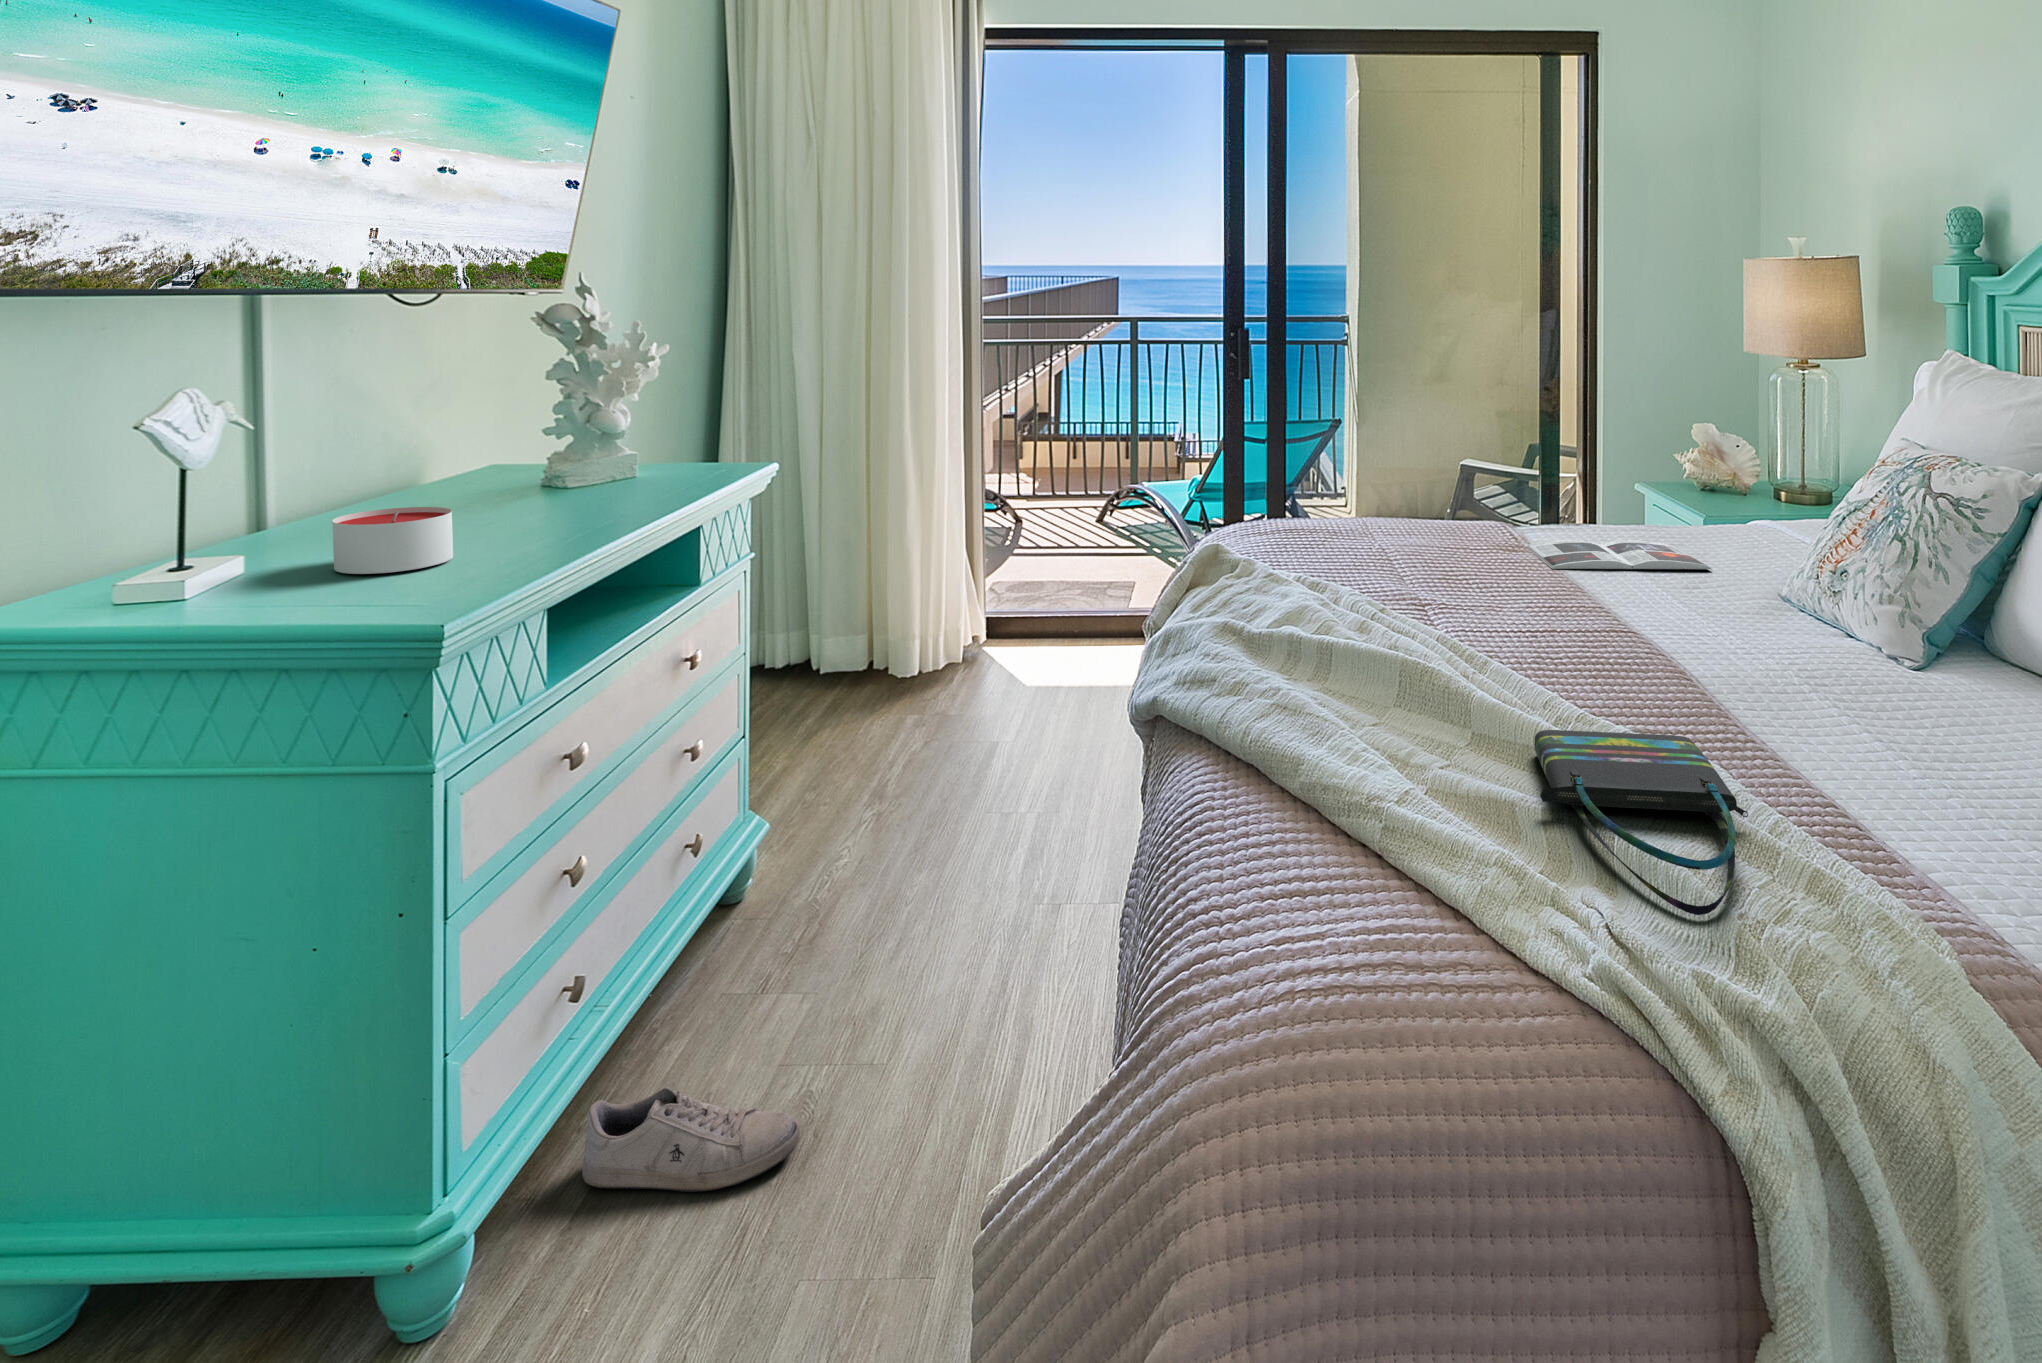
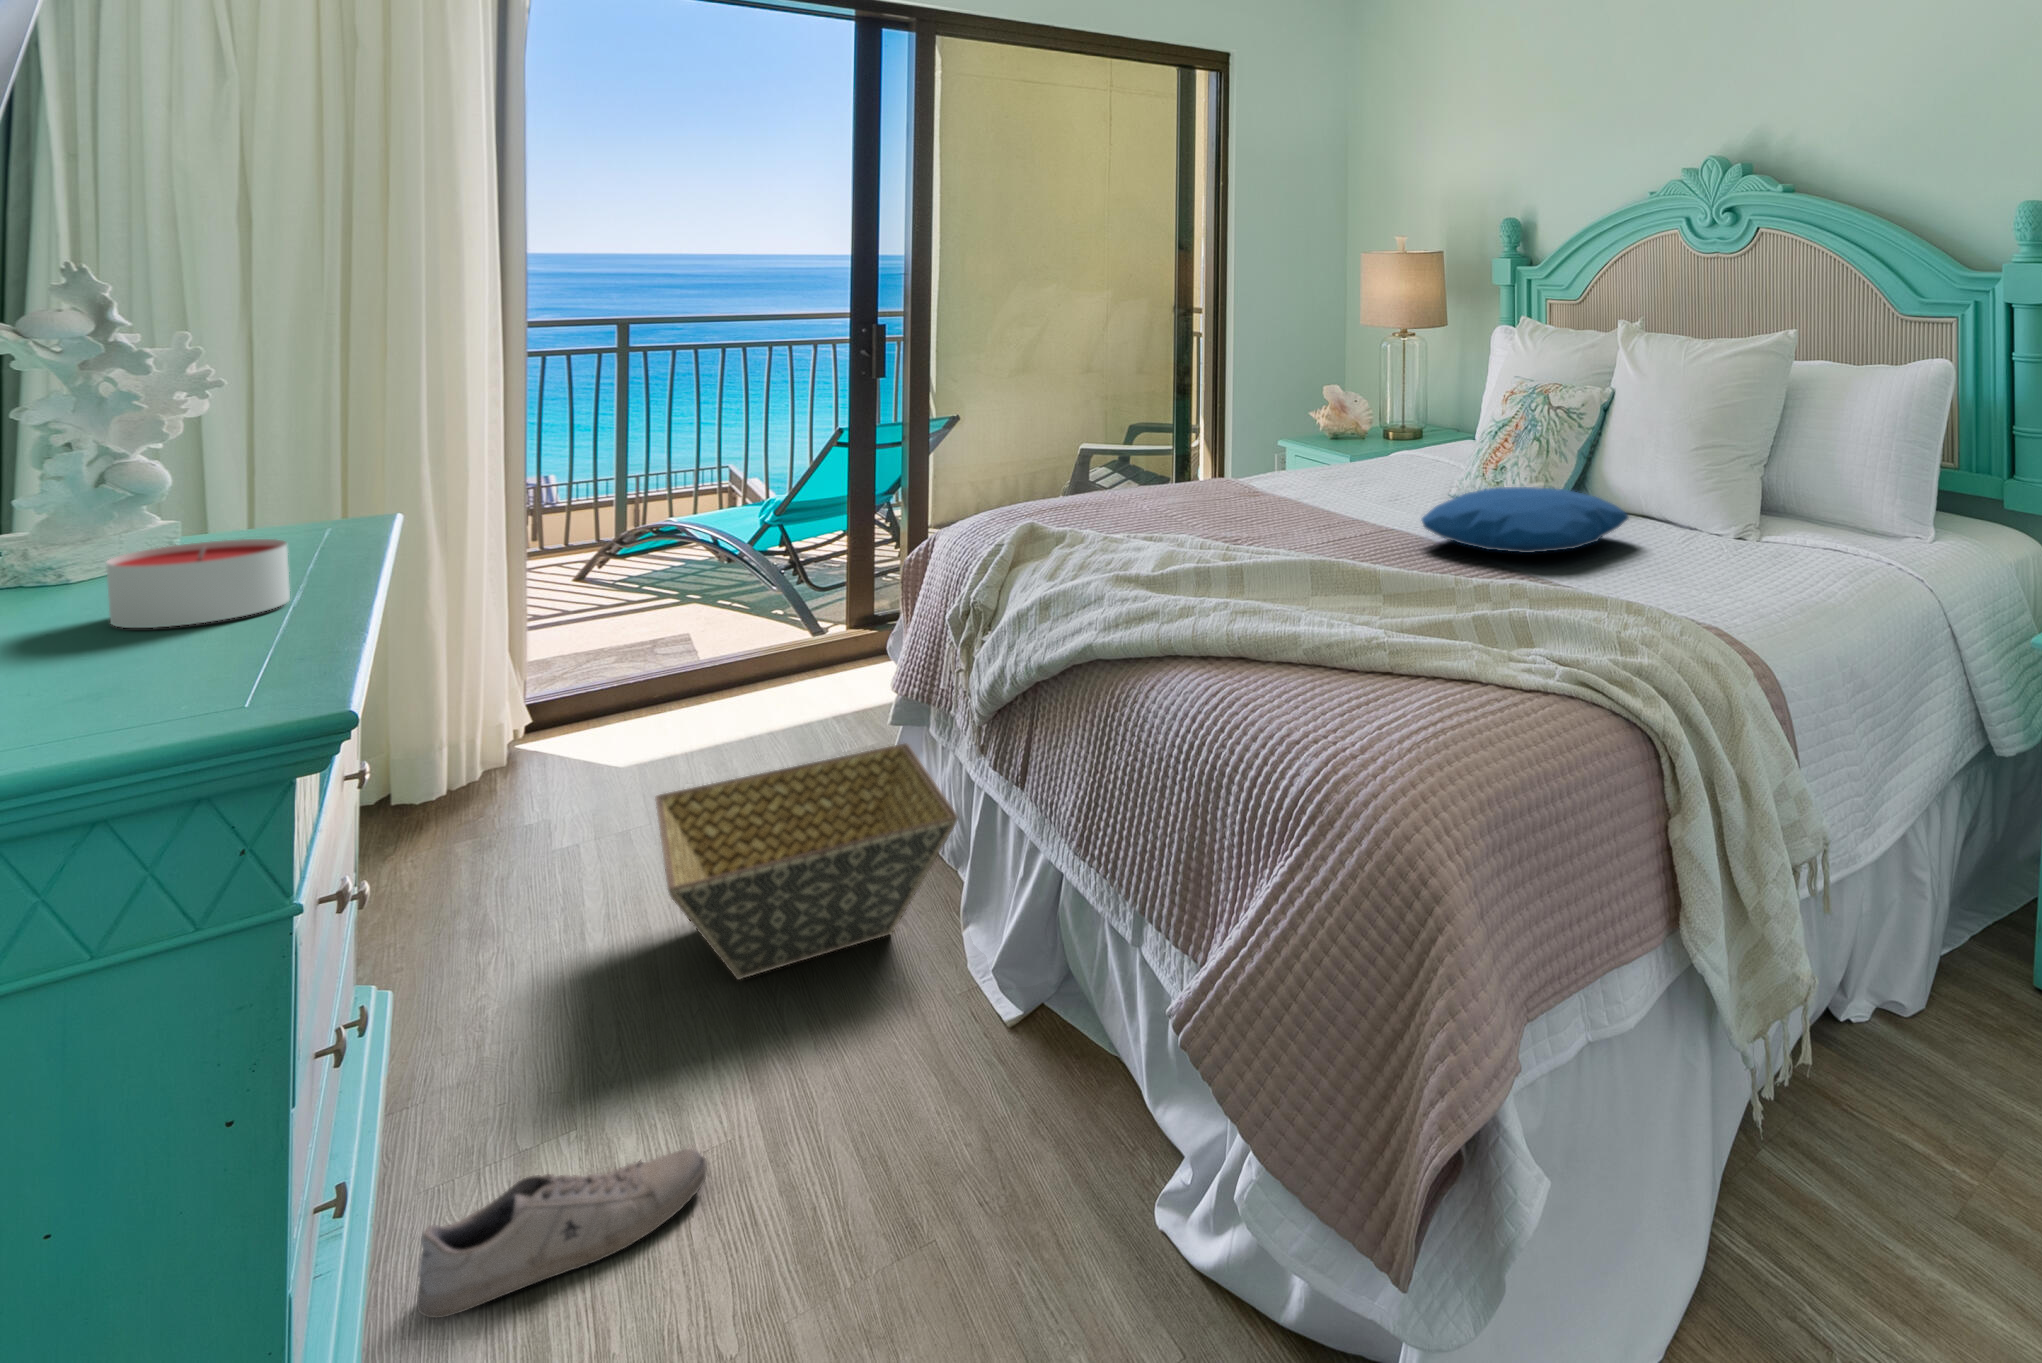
magazine: present [1527,540,1712,569] -> none [1261,477,1407,503]
pillow: none [1637,590,1994,707] -> present [1422,487,1628,553]
tote bag: present [1534,730,1748,915] -> none [1424,575,1595,652]
basket: none [873,755,1141,951] -> present [655,743,958,980]

